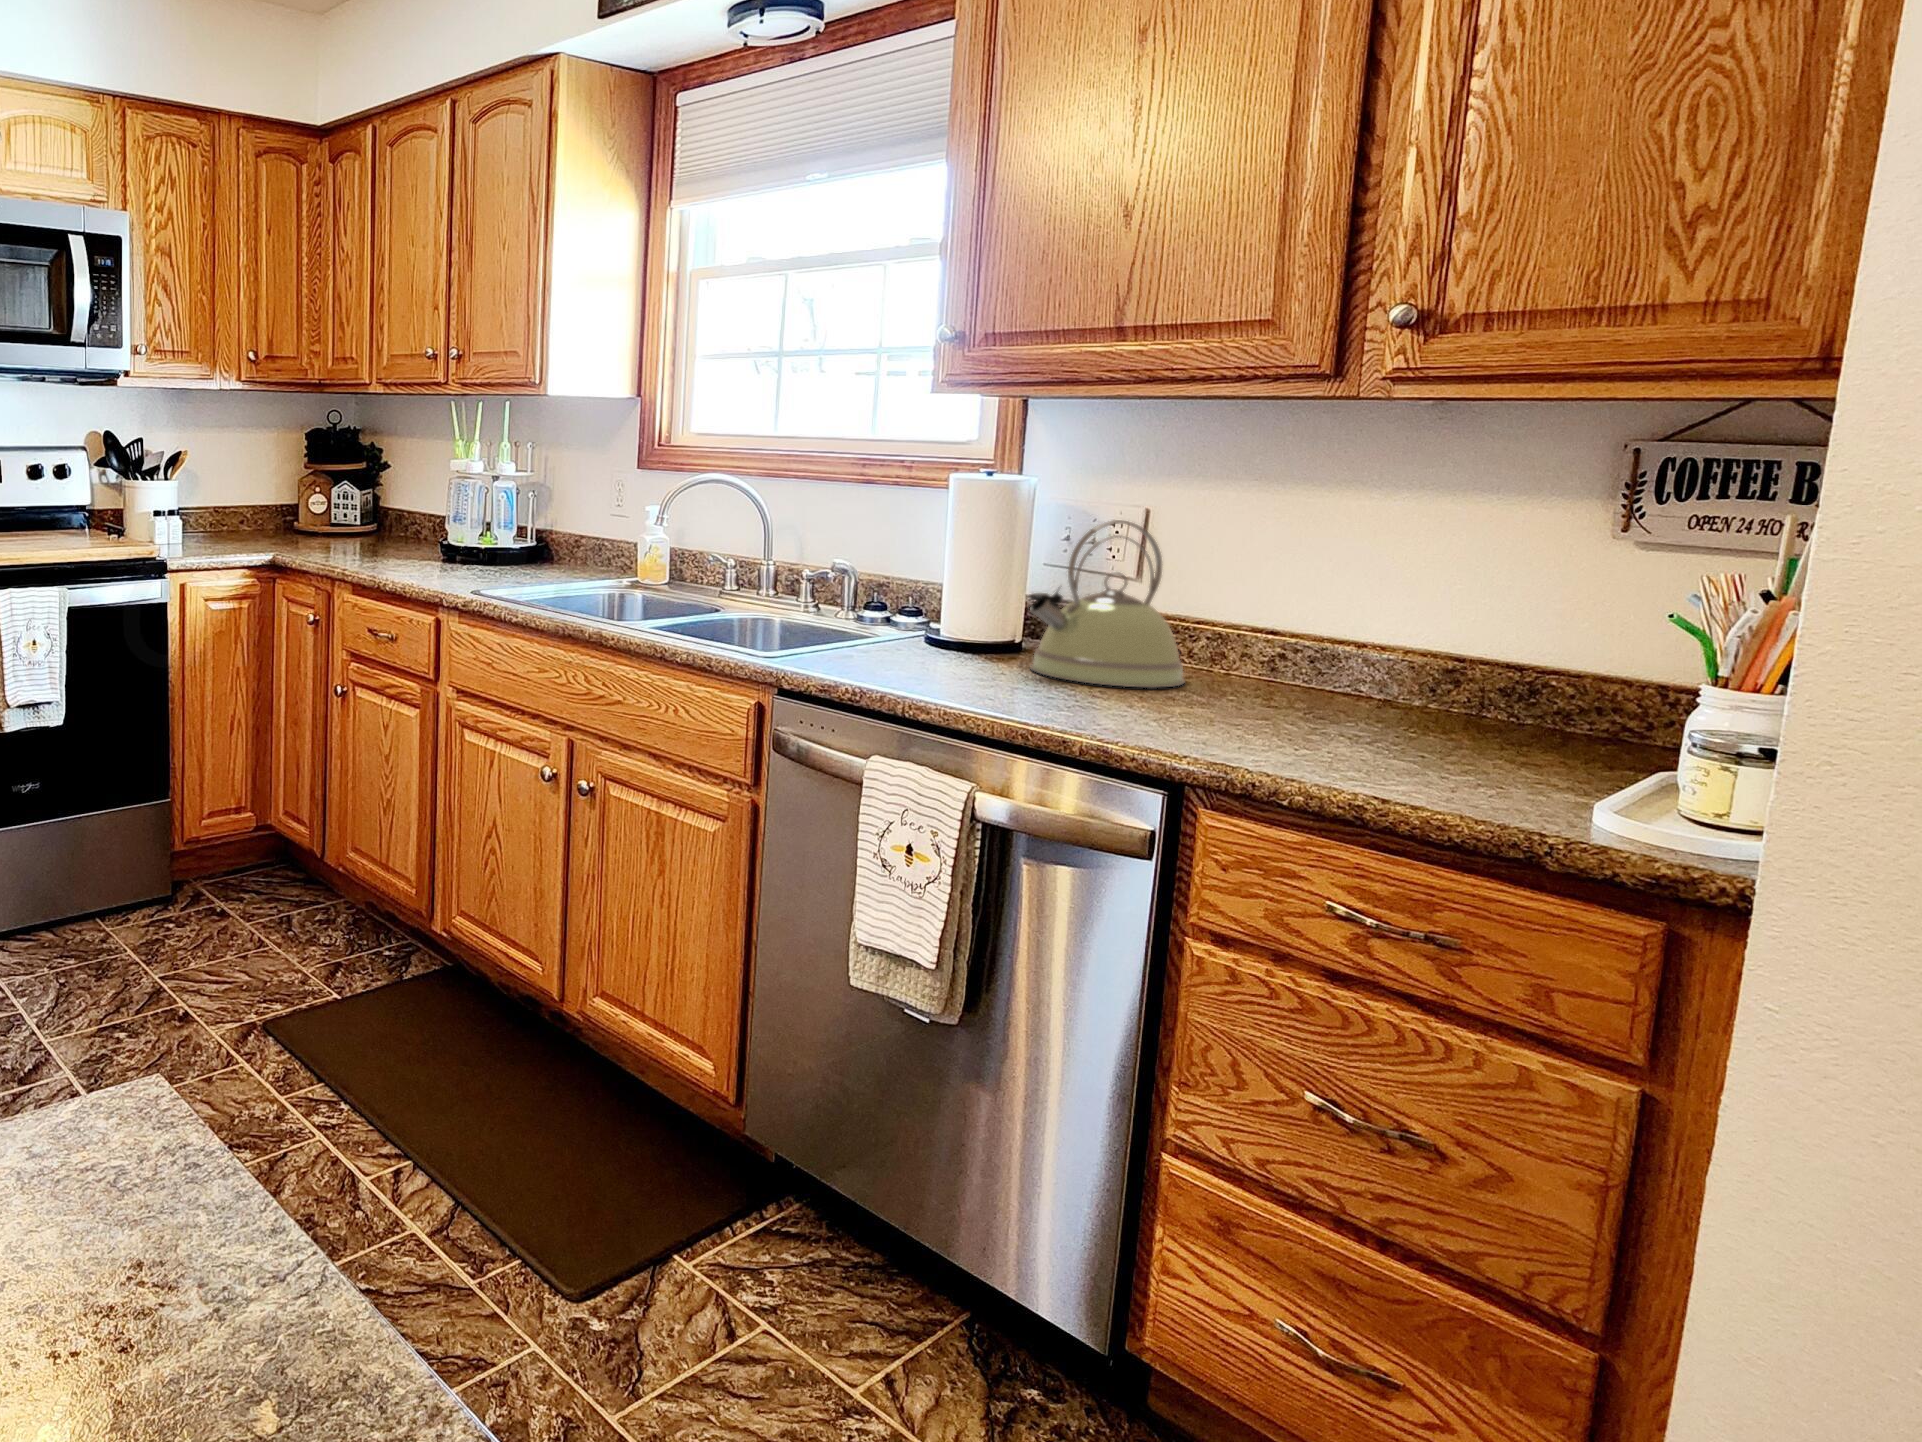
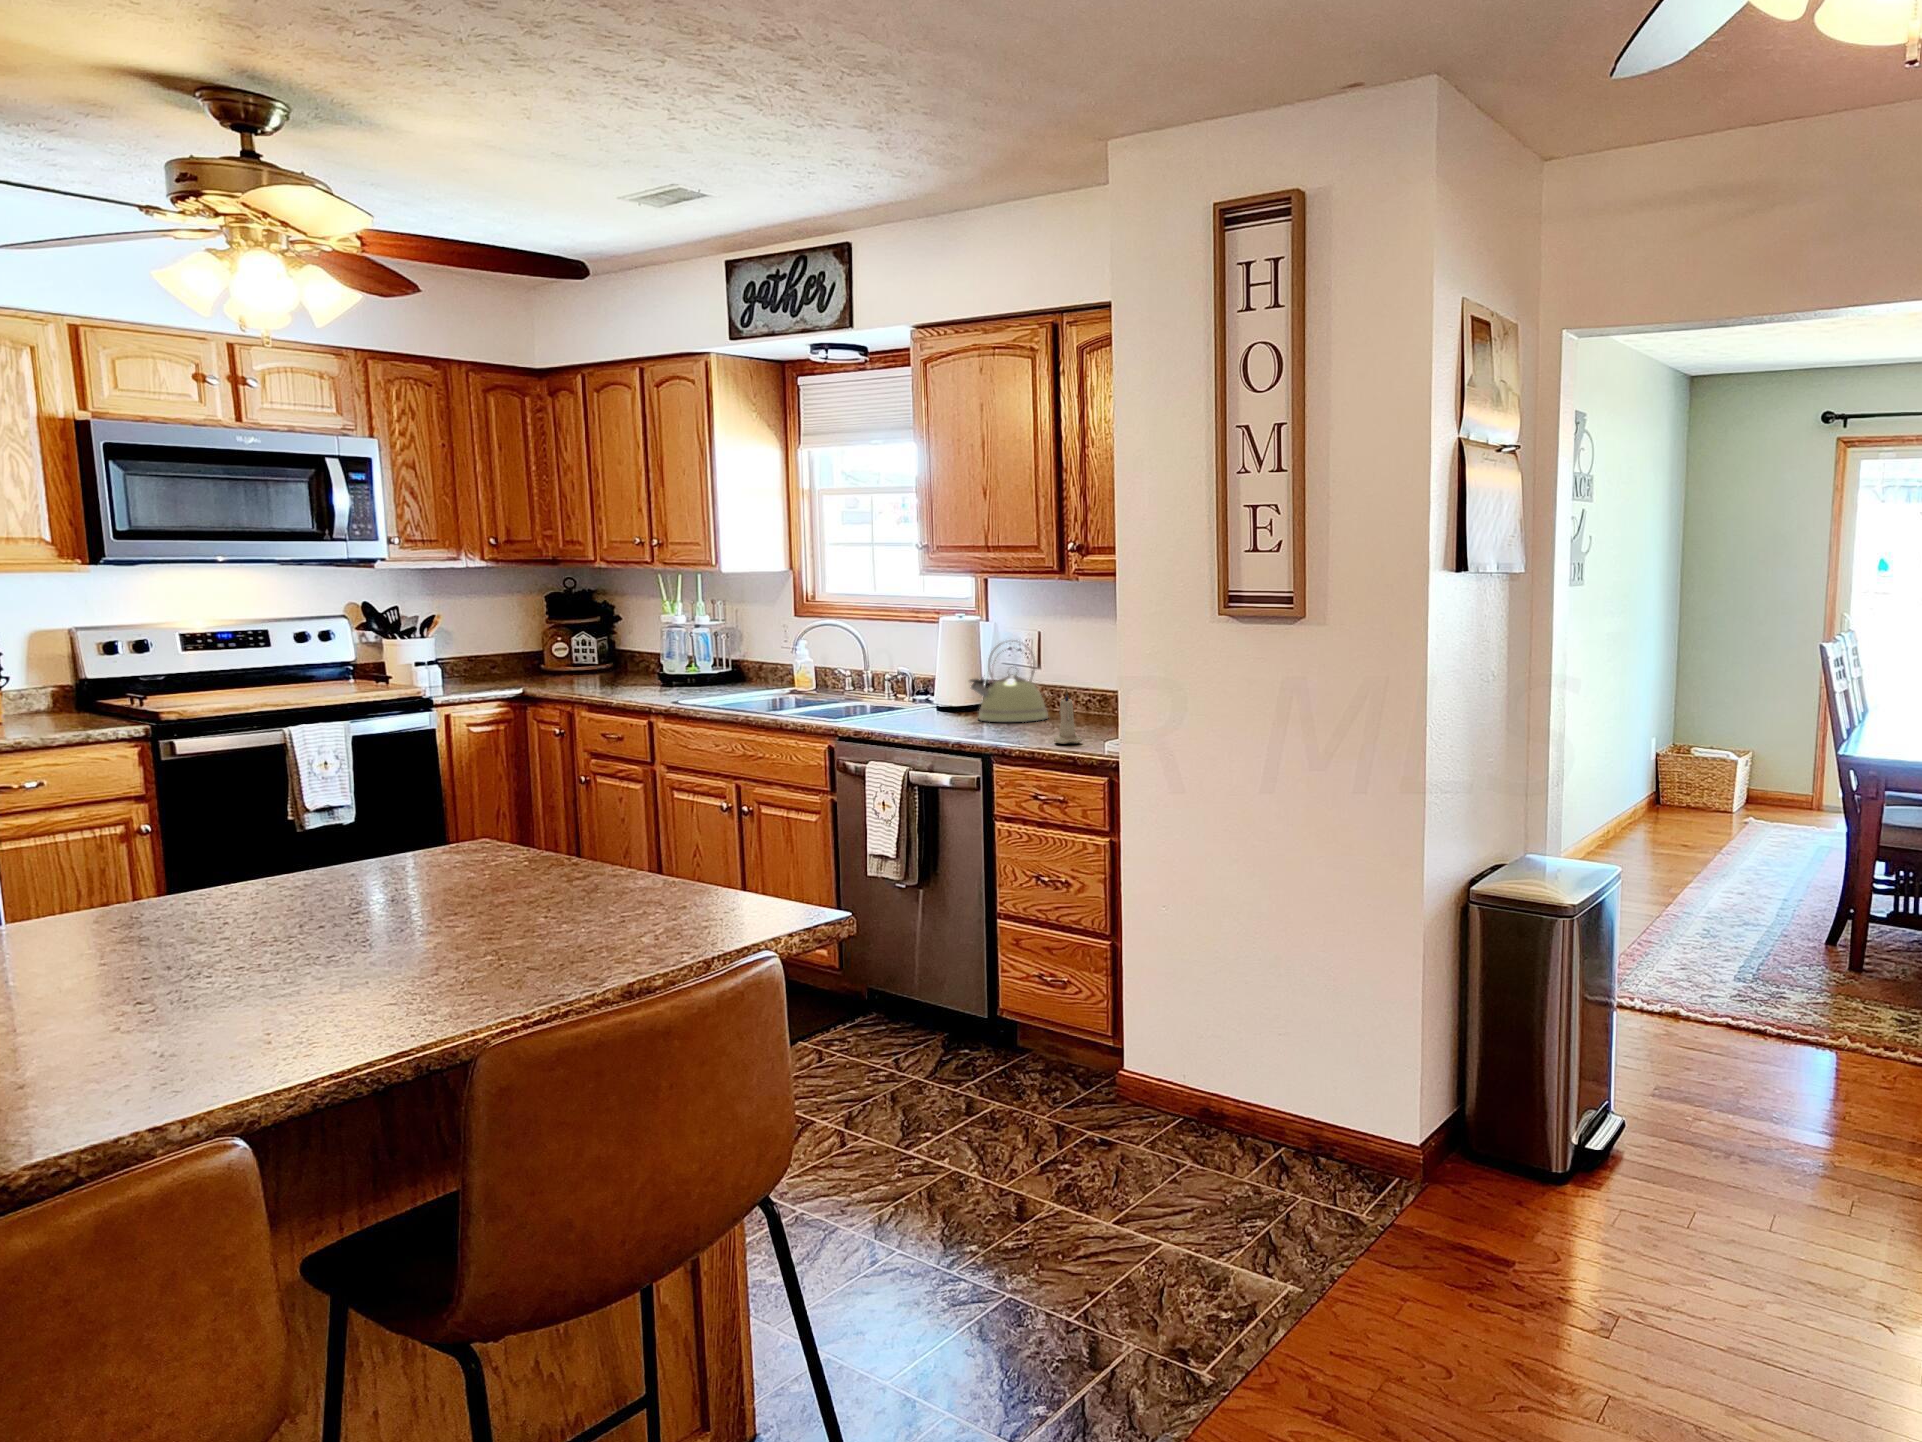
candle: none [1352,647,1440,782] -> present [1054,689,1082,744]

